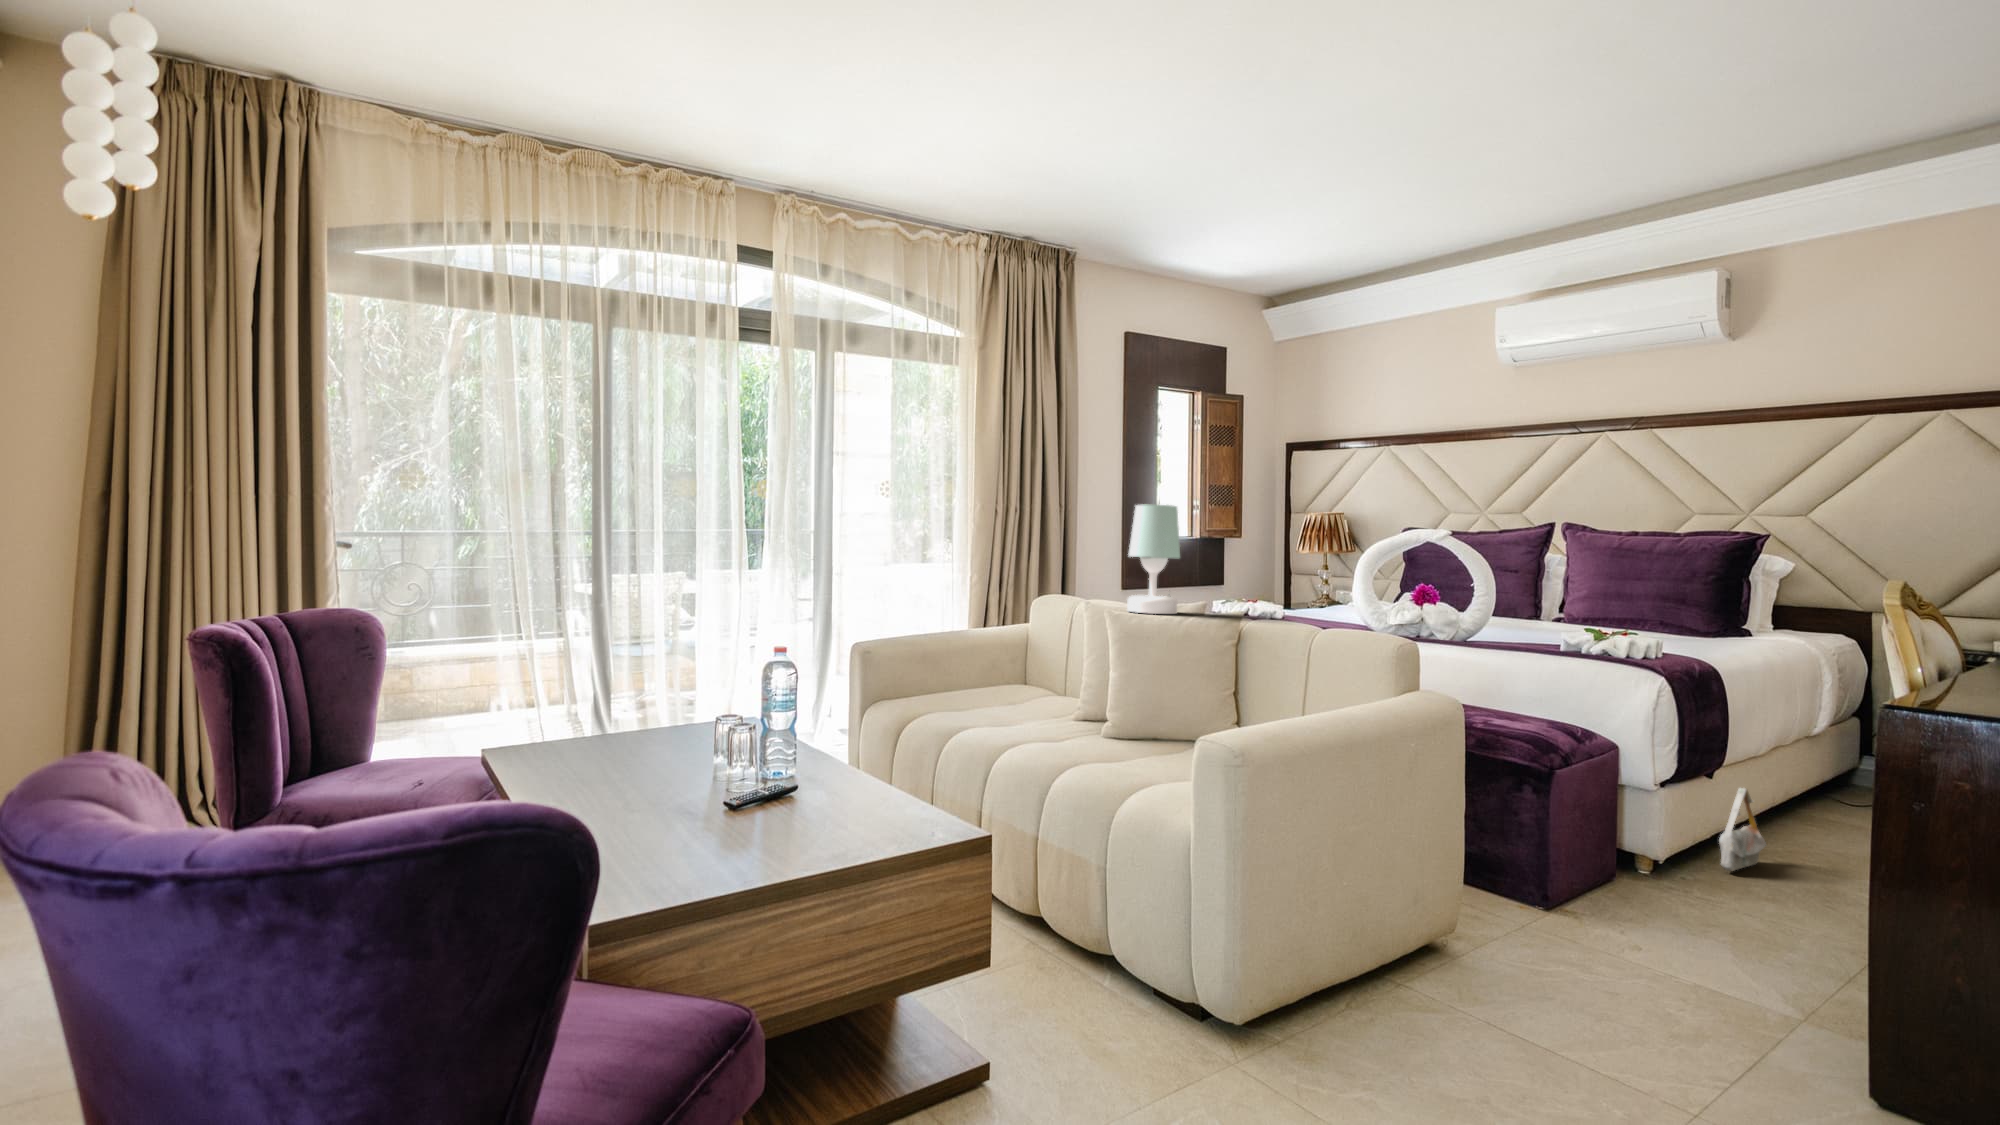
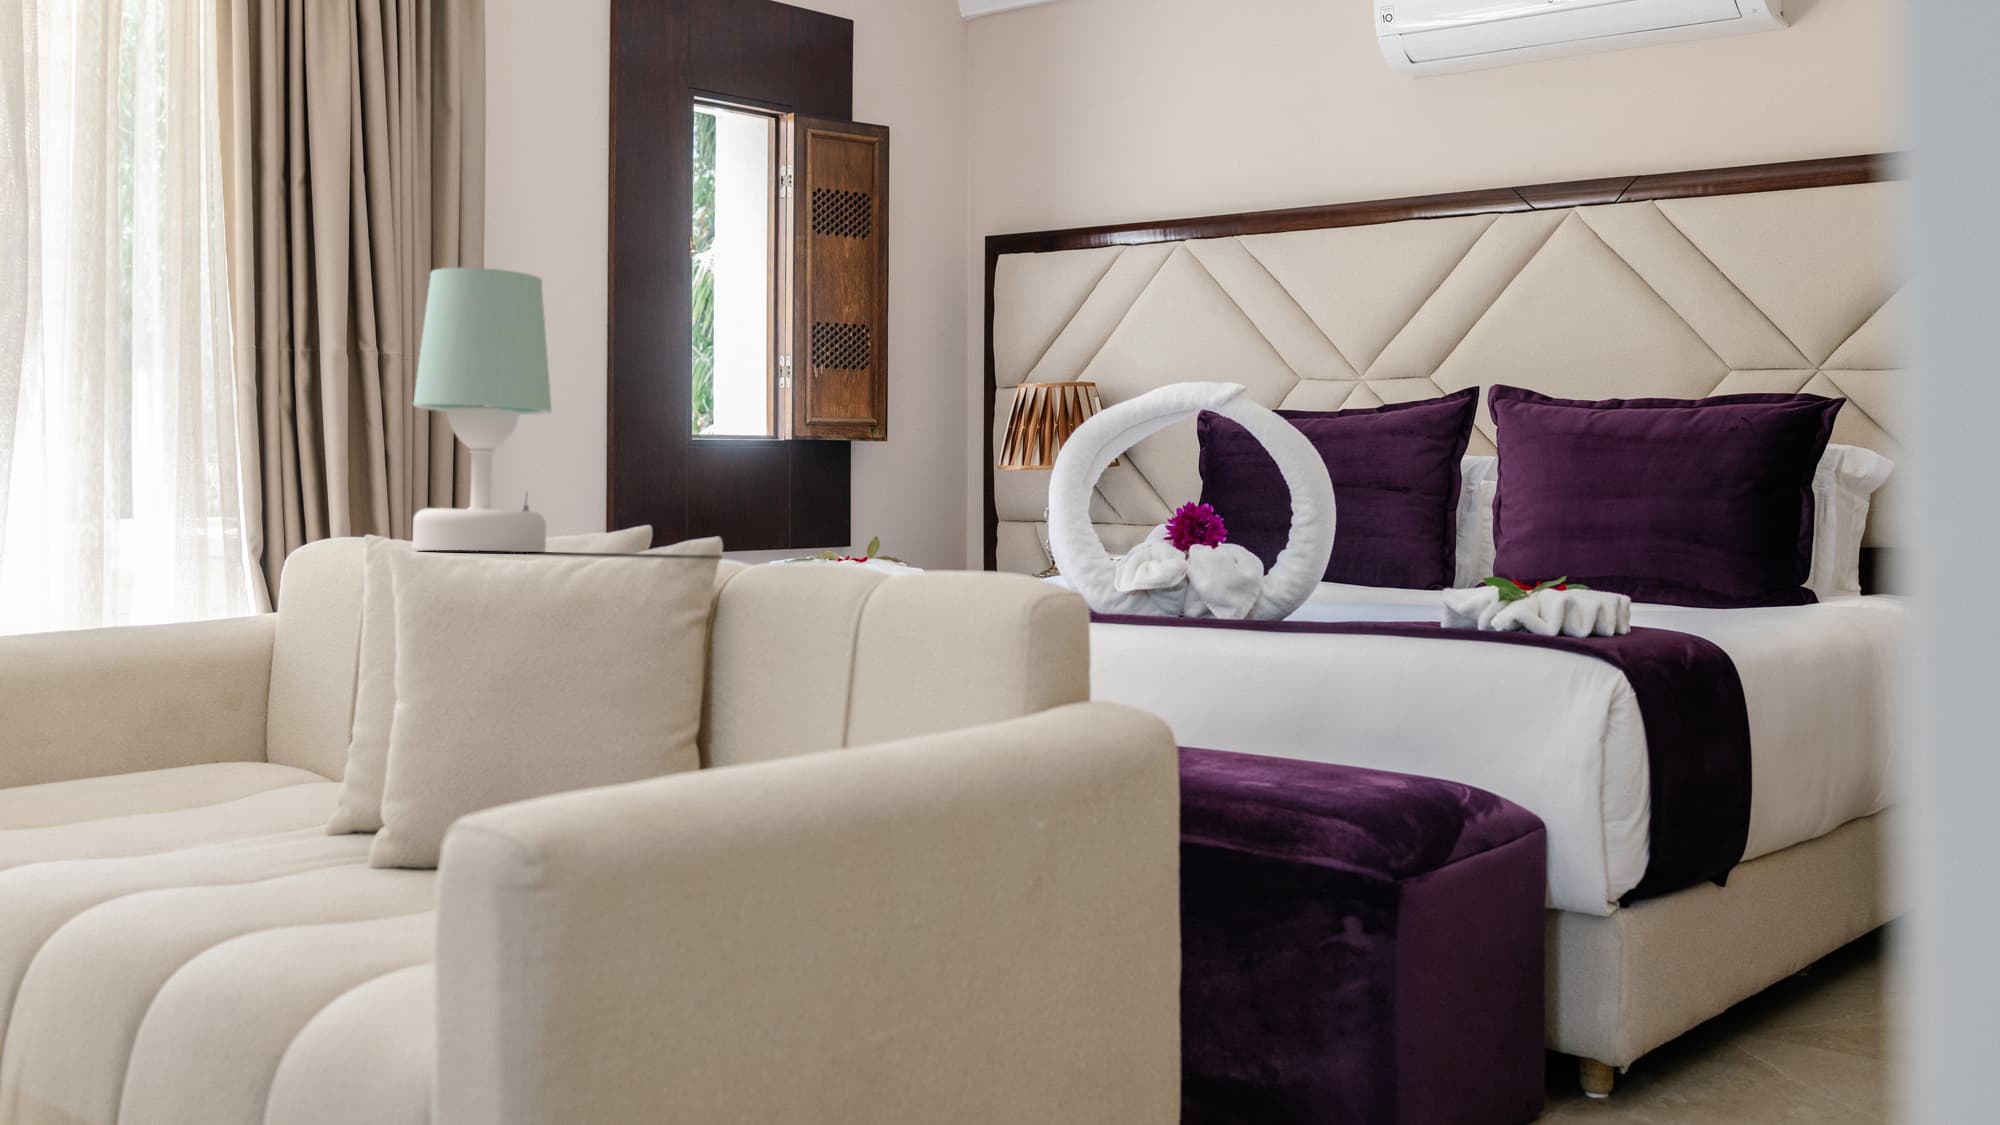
bag: present [1719,788,1766,871] -> none [1738,902,1827,1080]

